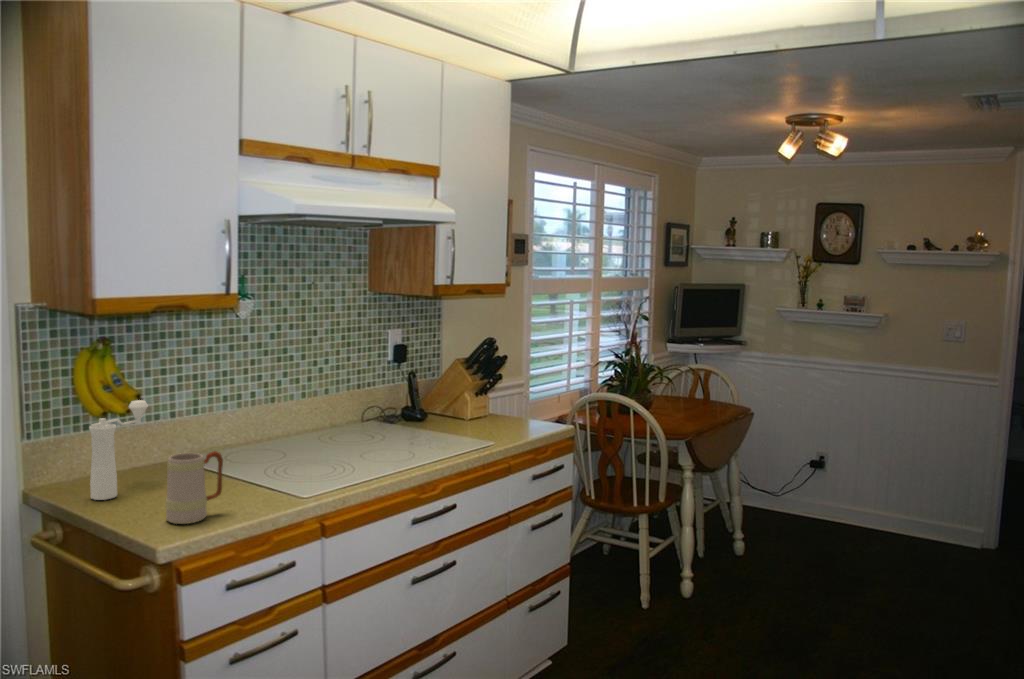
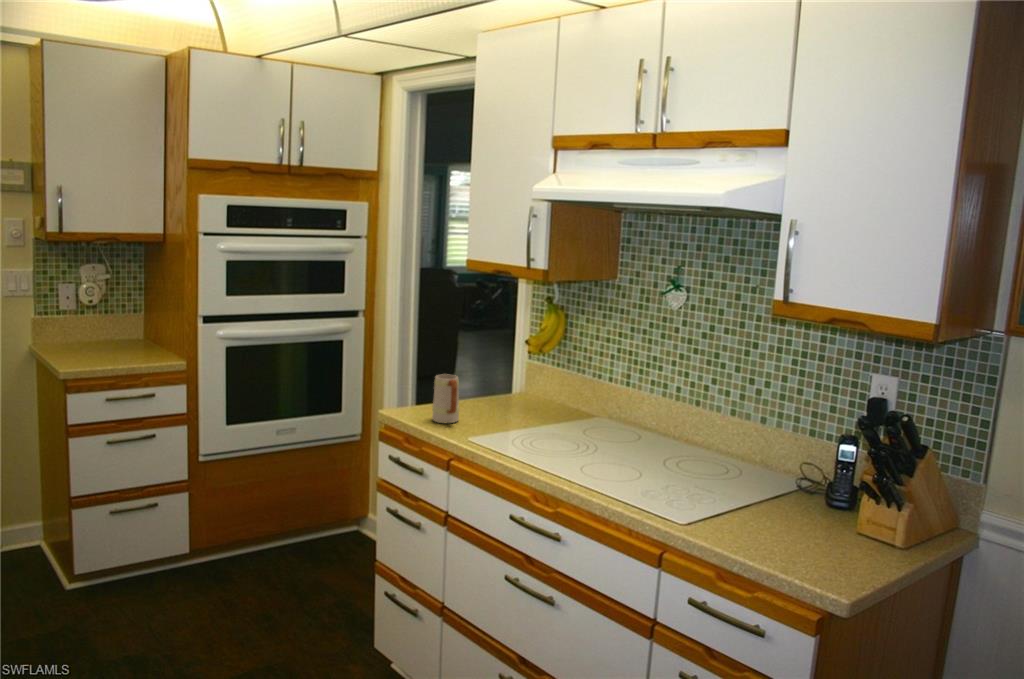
pepper mill: present [89,400,148,500] -> none [499,348,545,408]

